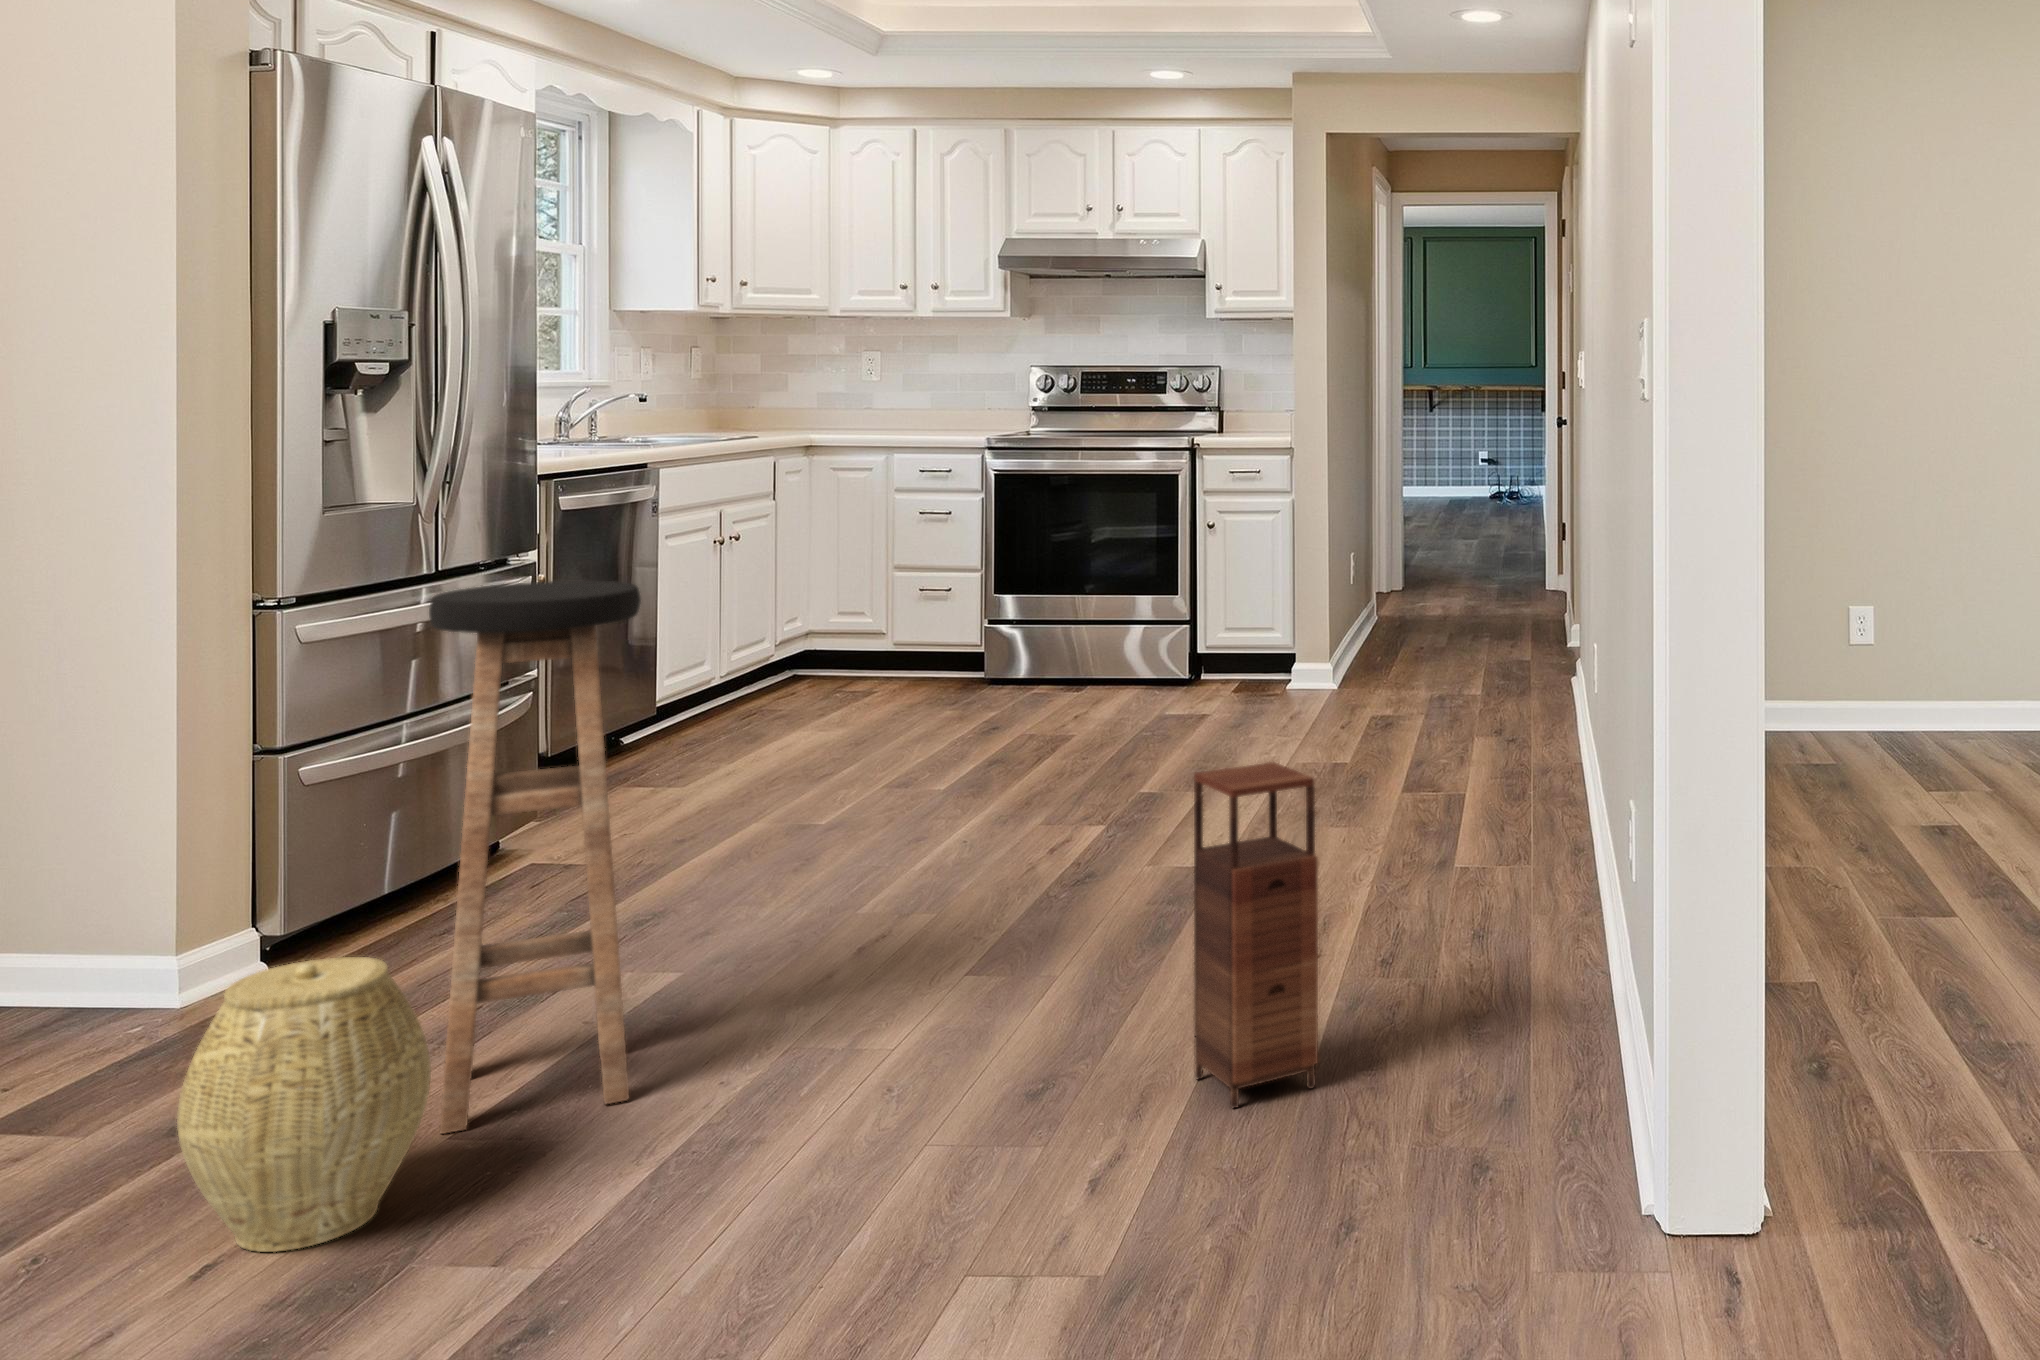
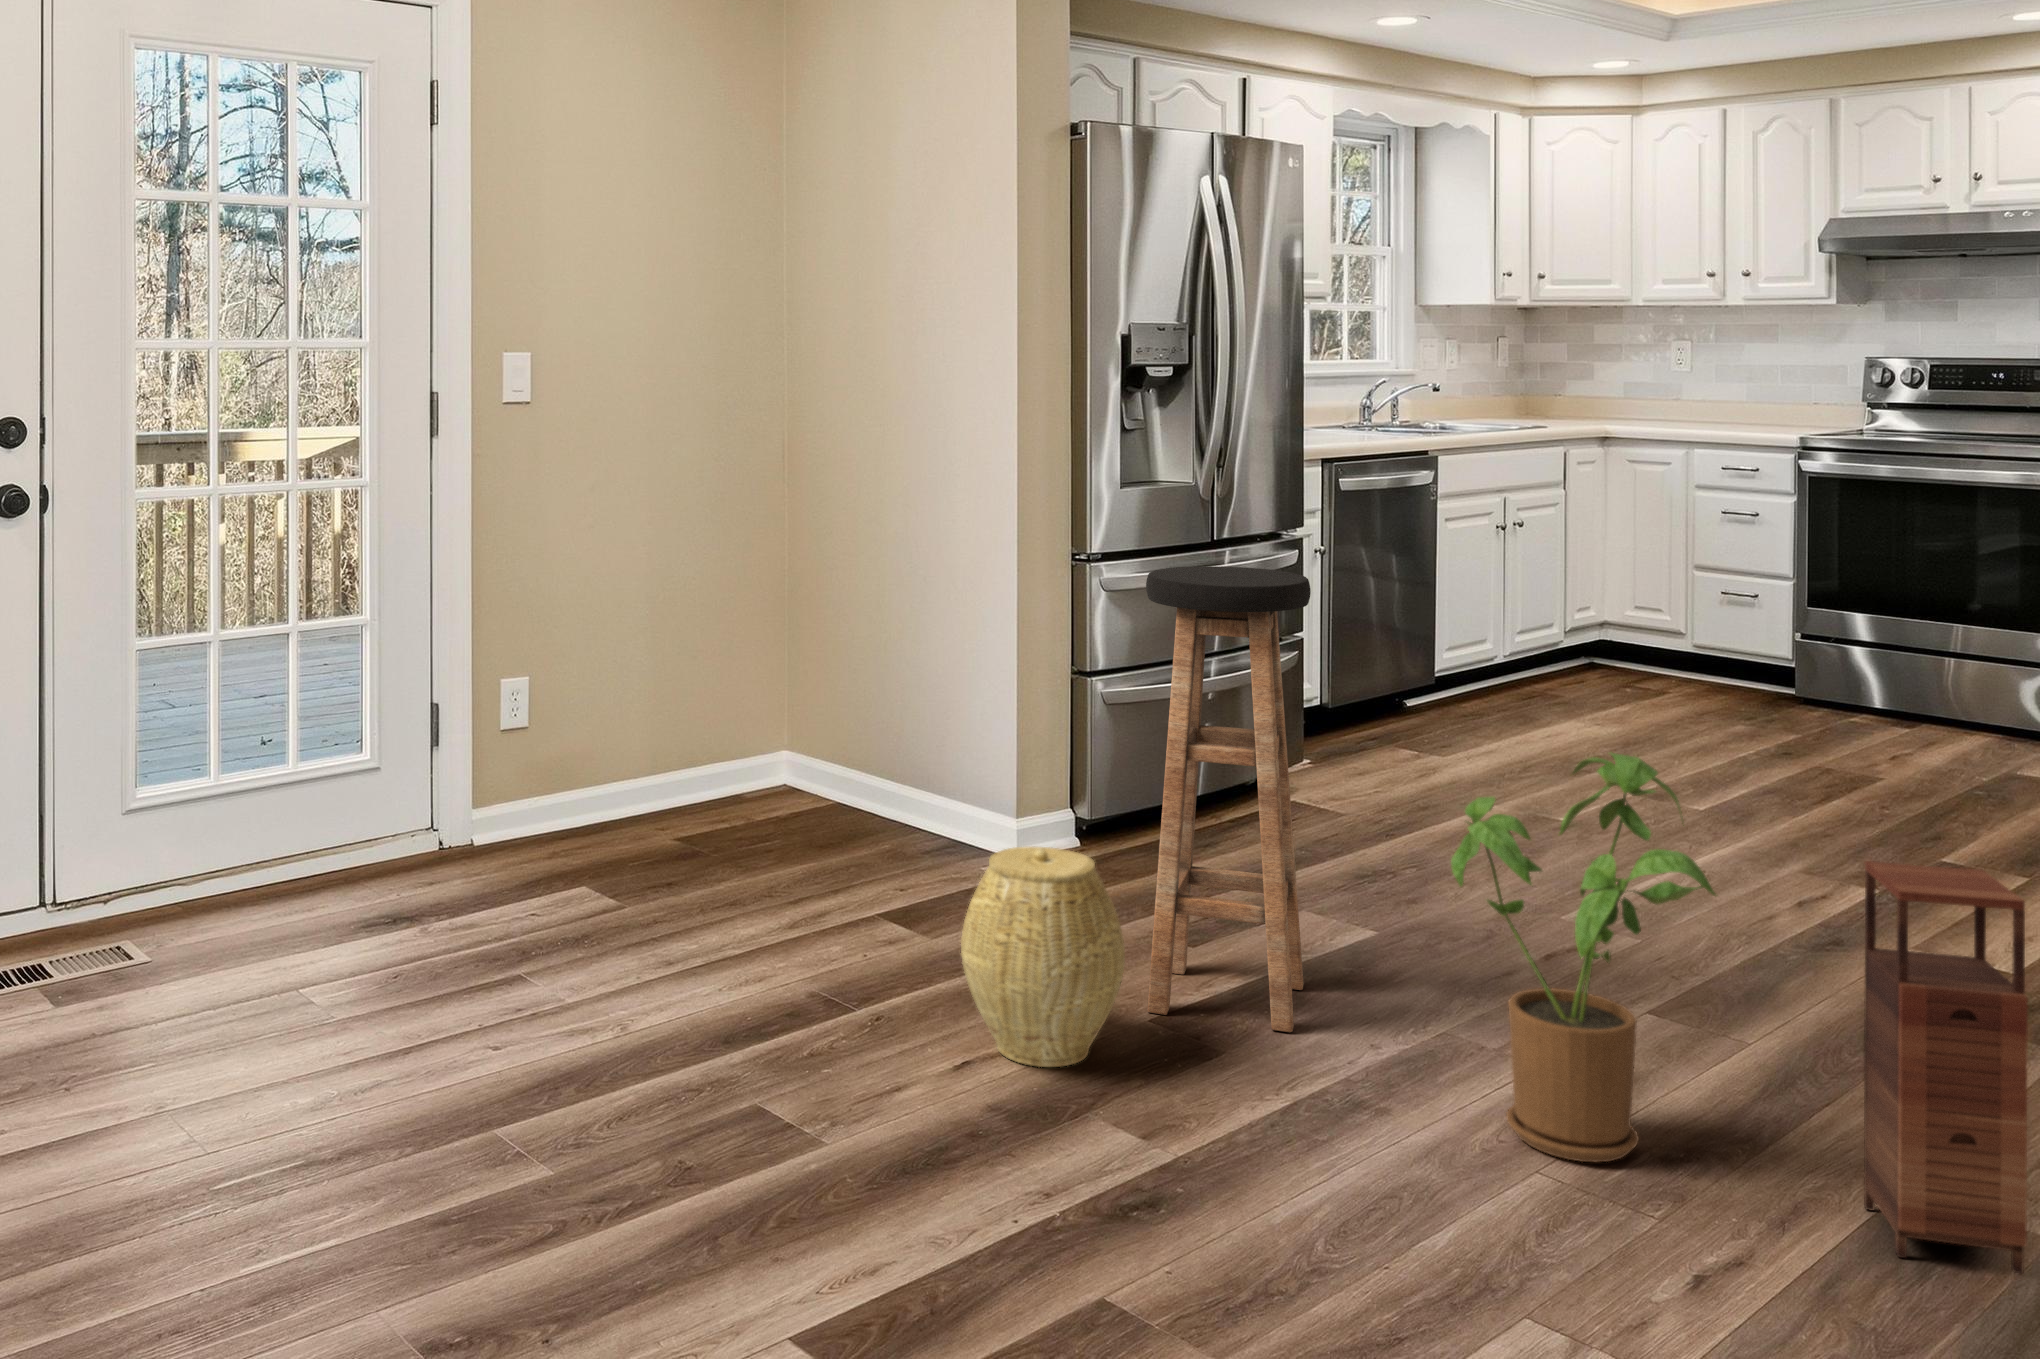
house plant: none [830,717,1087,1128] -> present [1451,753,1715,1163]

